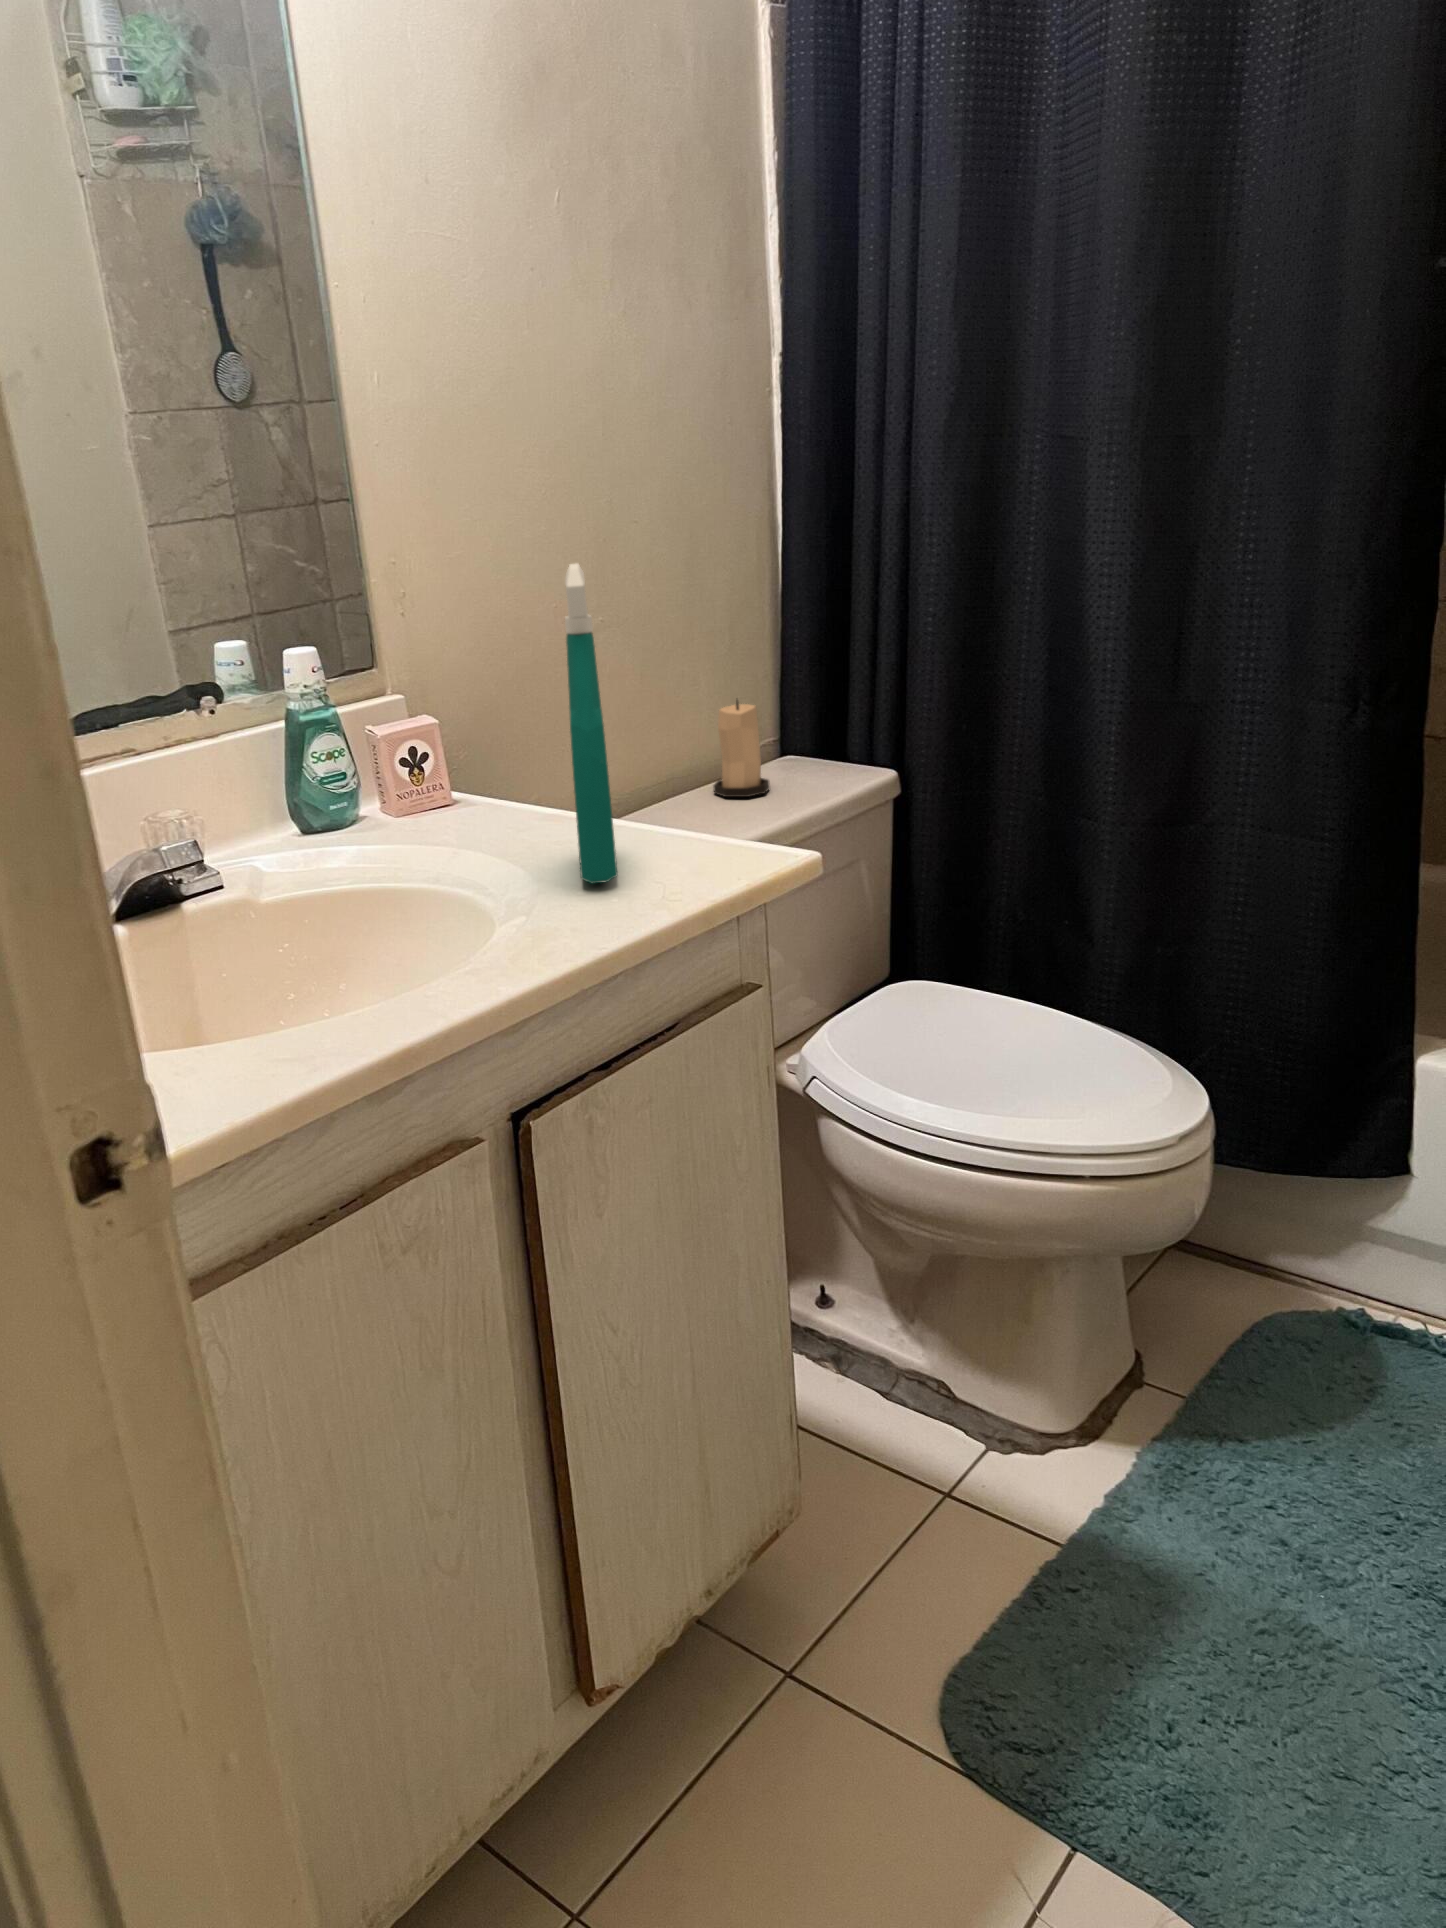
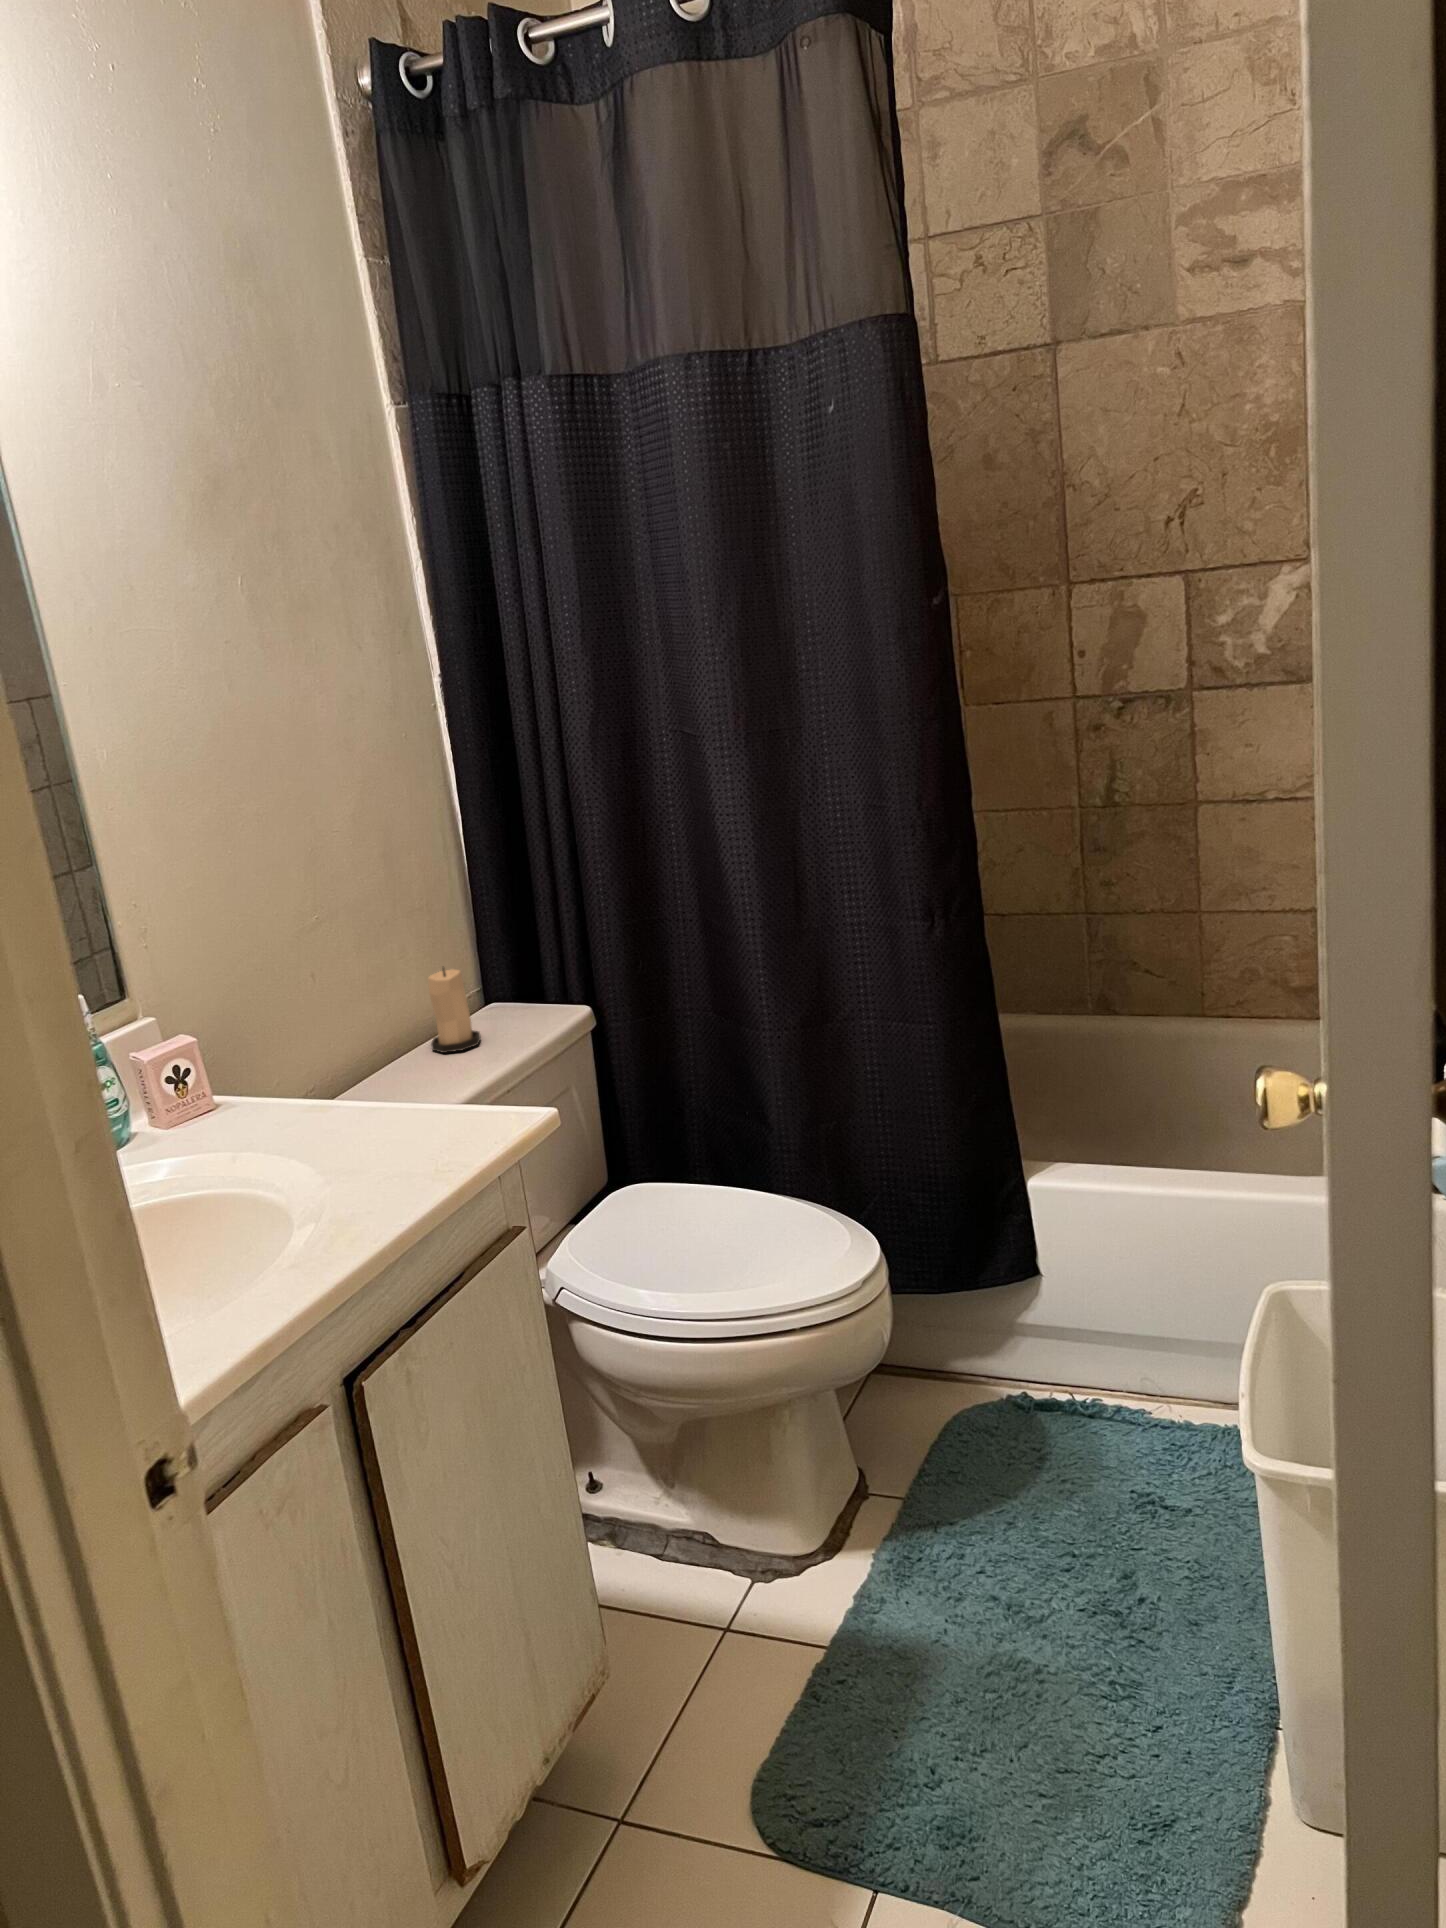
spray bottle: present [565,563,618,883] -> none [322,912,396,1171]

